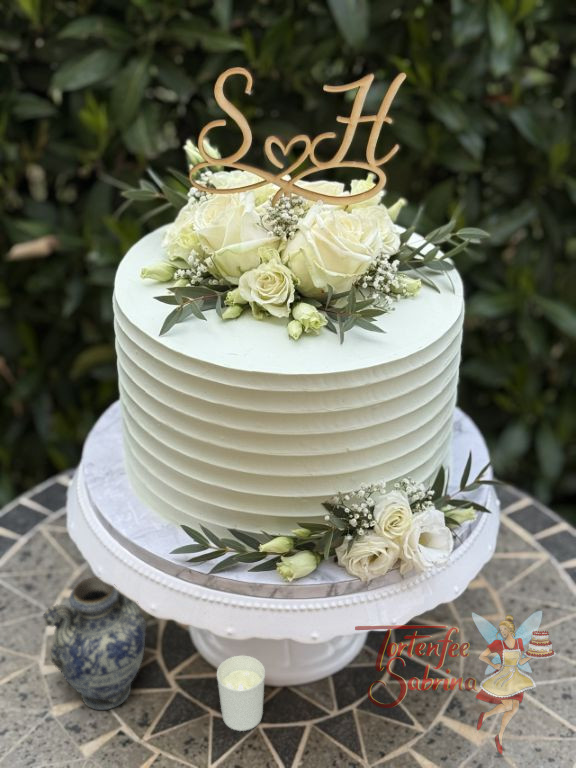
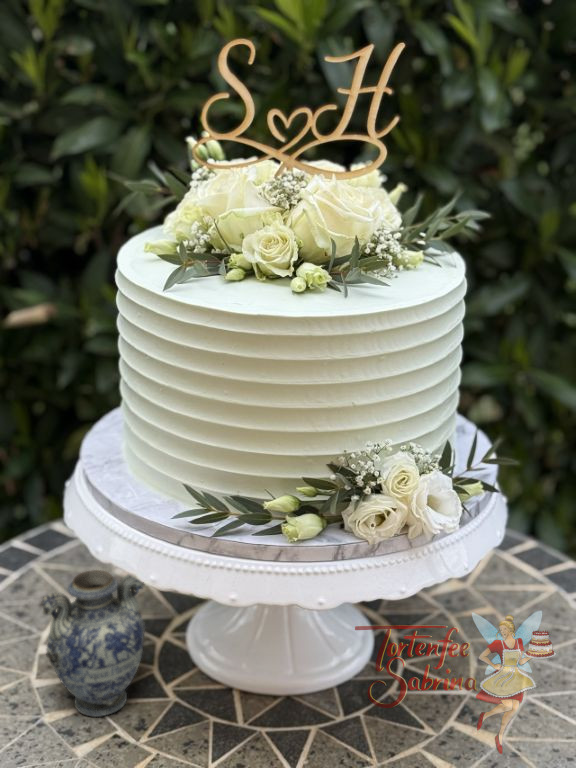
candle holder: present [217,656,265,731] -> none [218,655,268,734]

